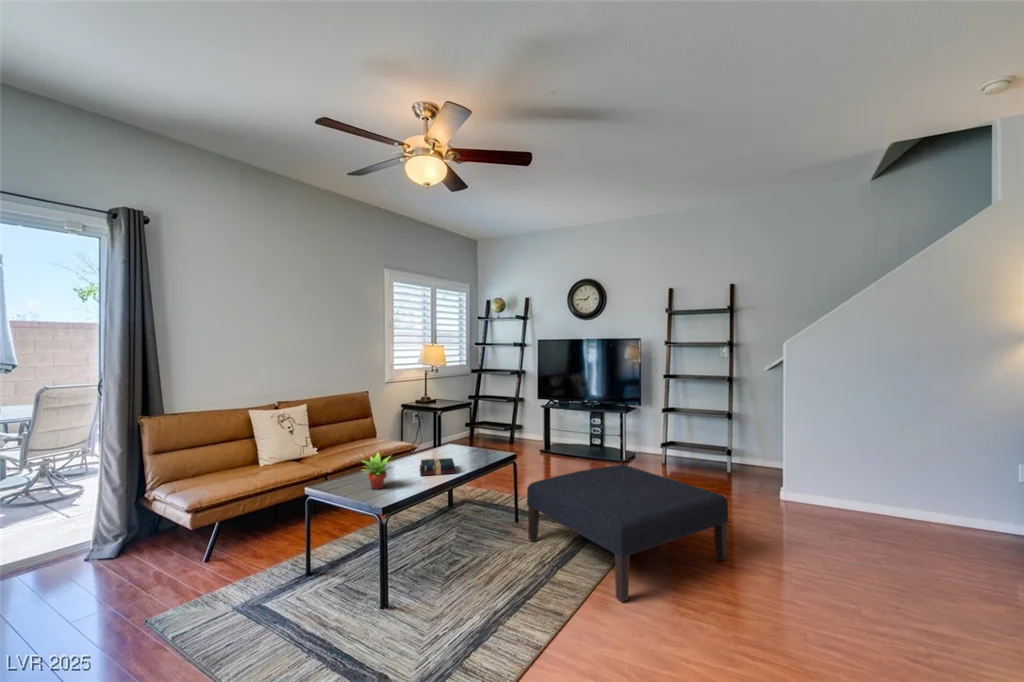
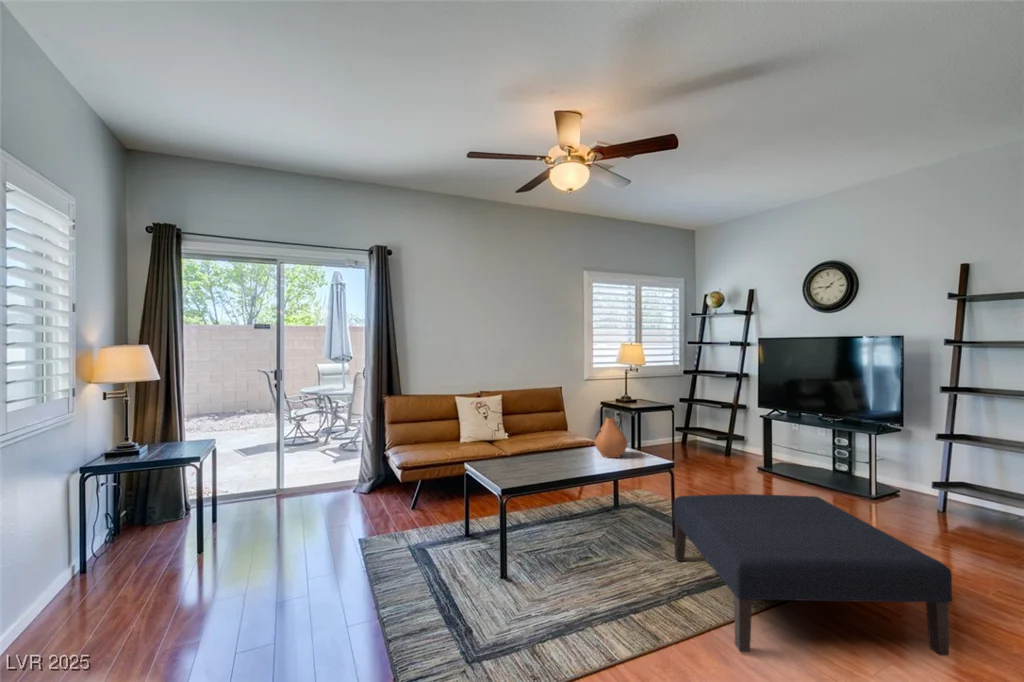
vase: none [436,417,471,457] -> present [594,417,627,458]
succulent plant: present [363,453,391,489] -> none [501,441,531,474]
hardback book: present [420,458,456,476] -> none [560,455,598,473]

